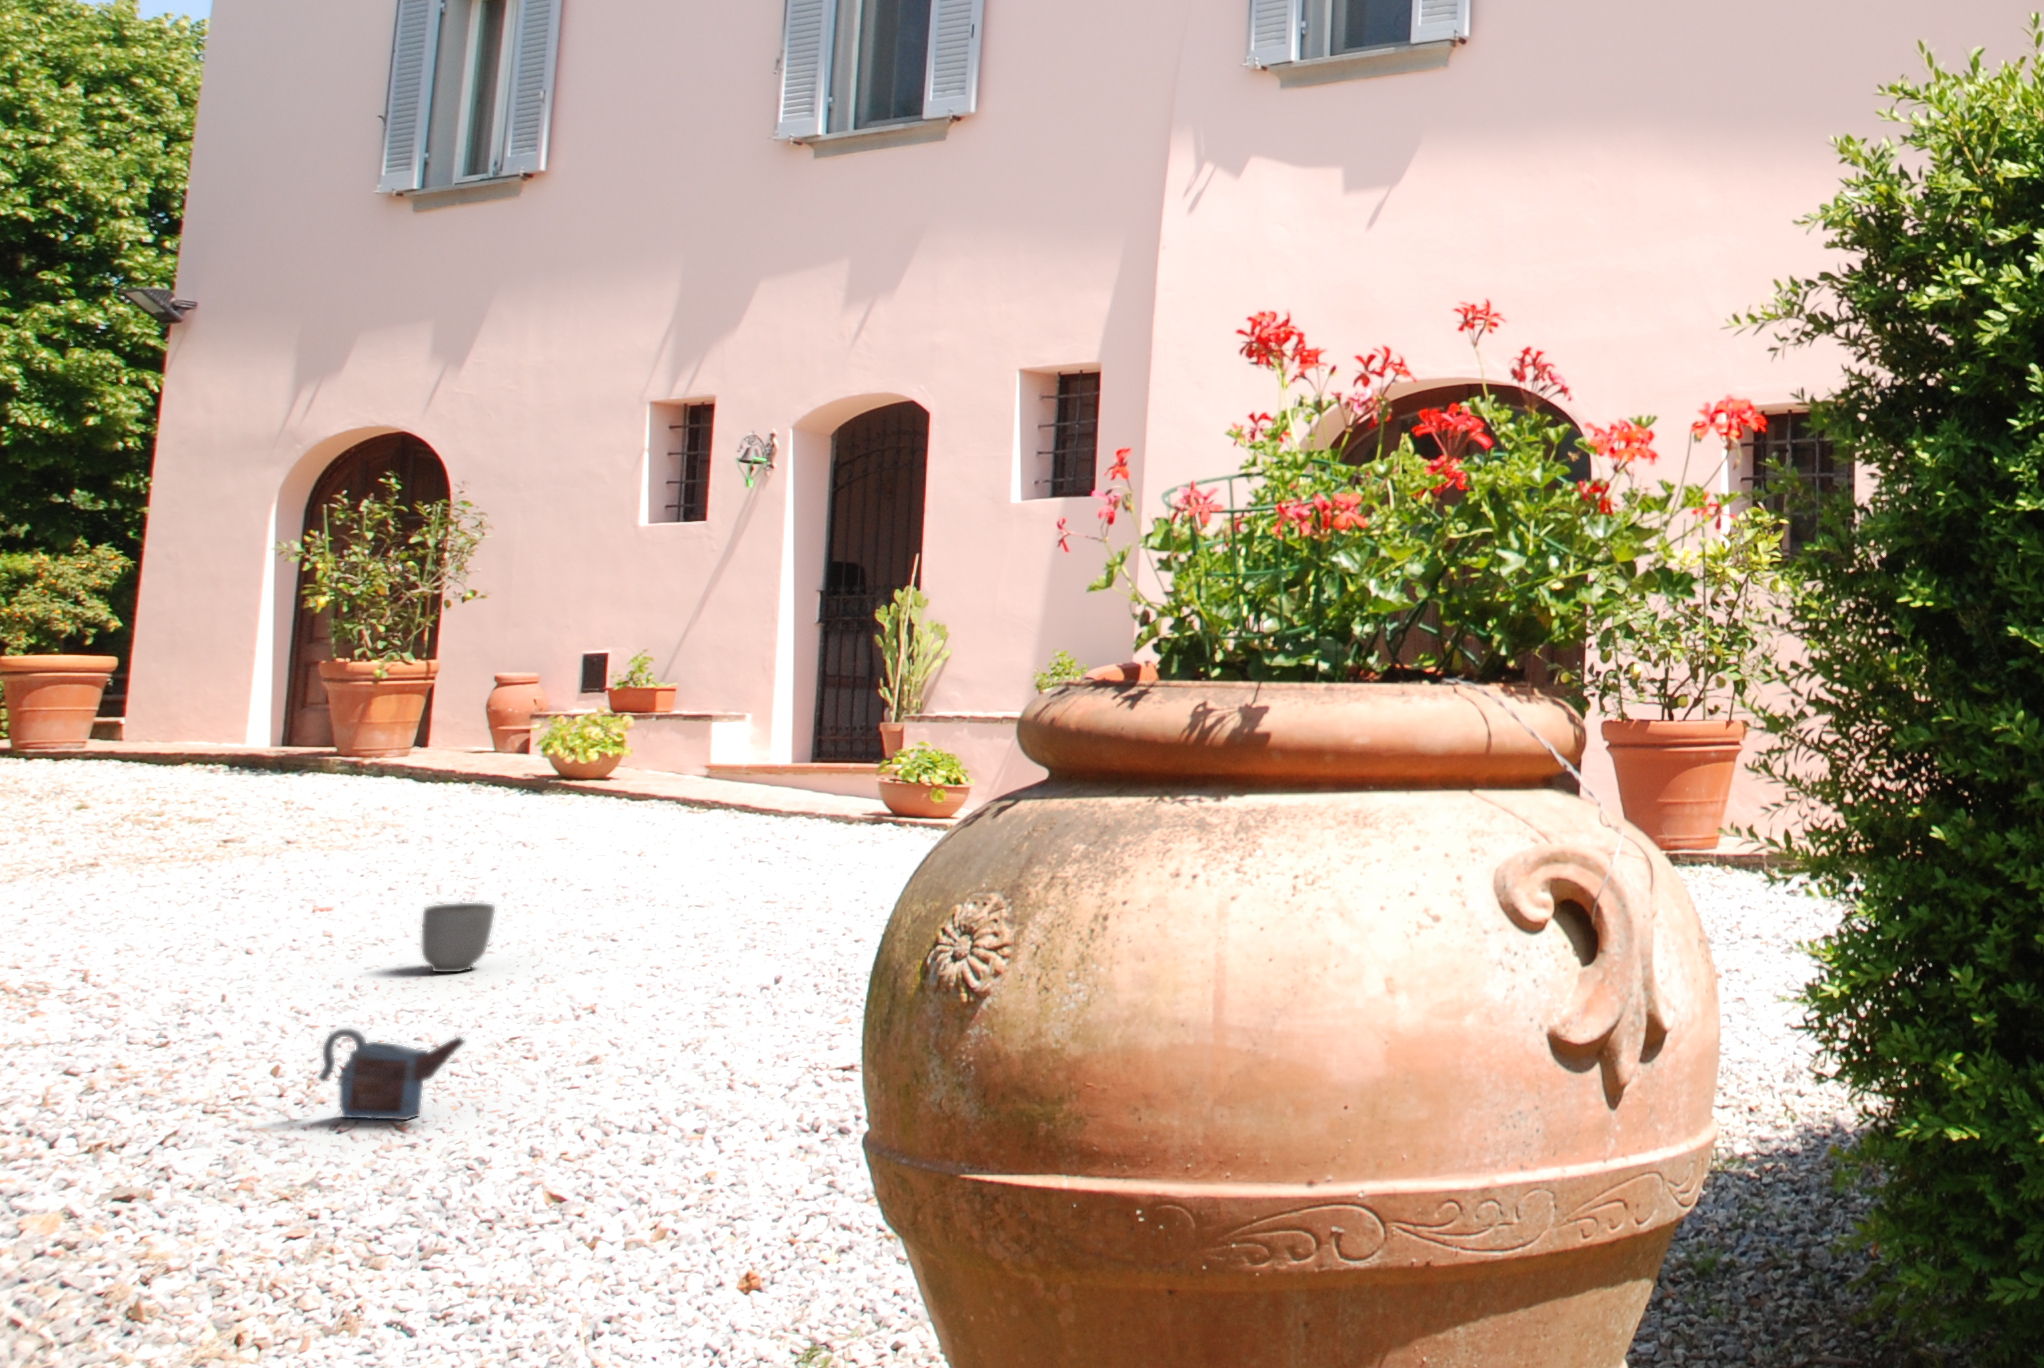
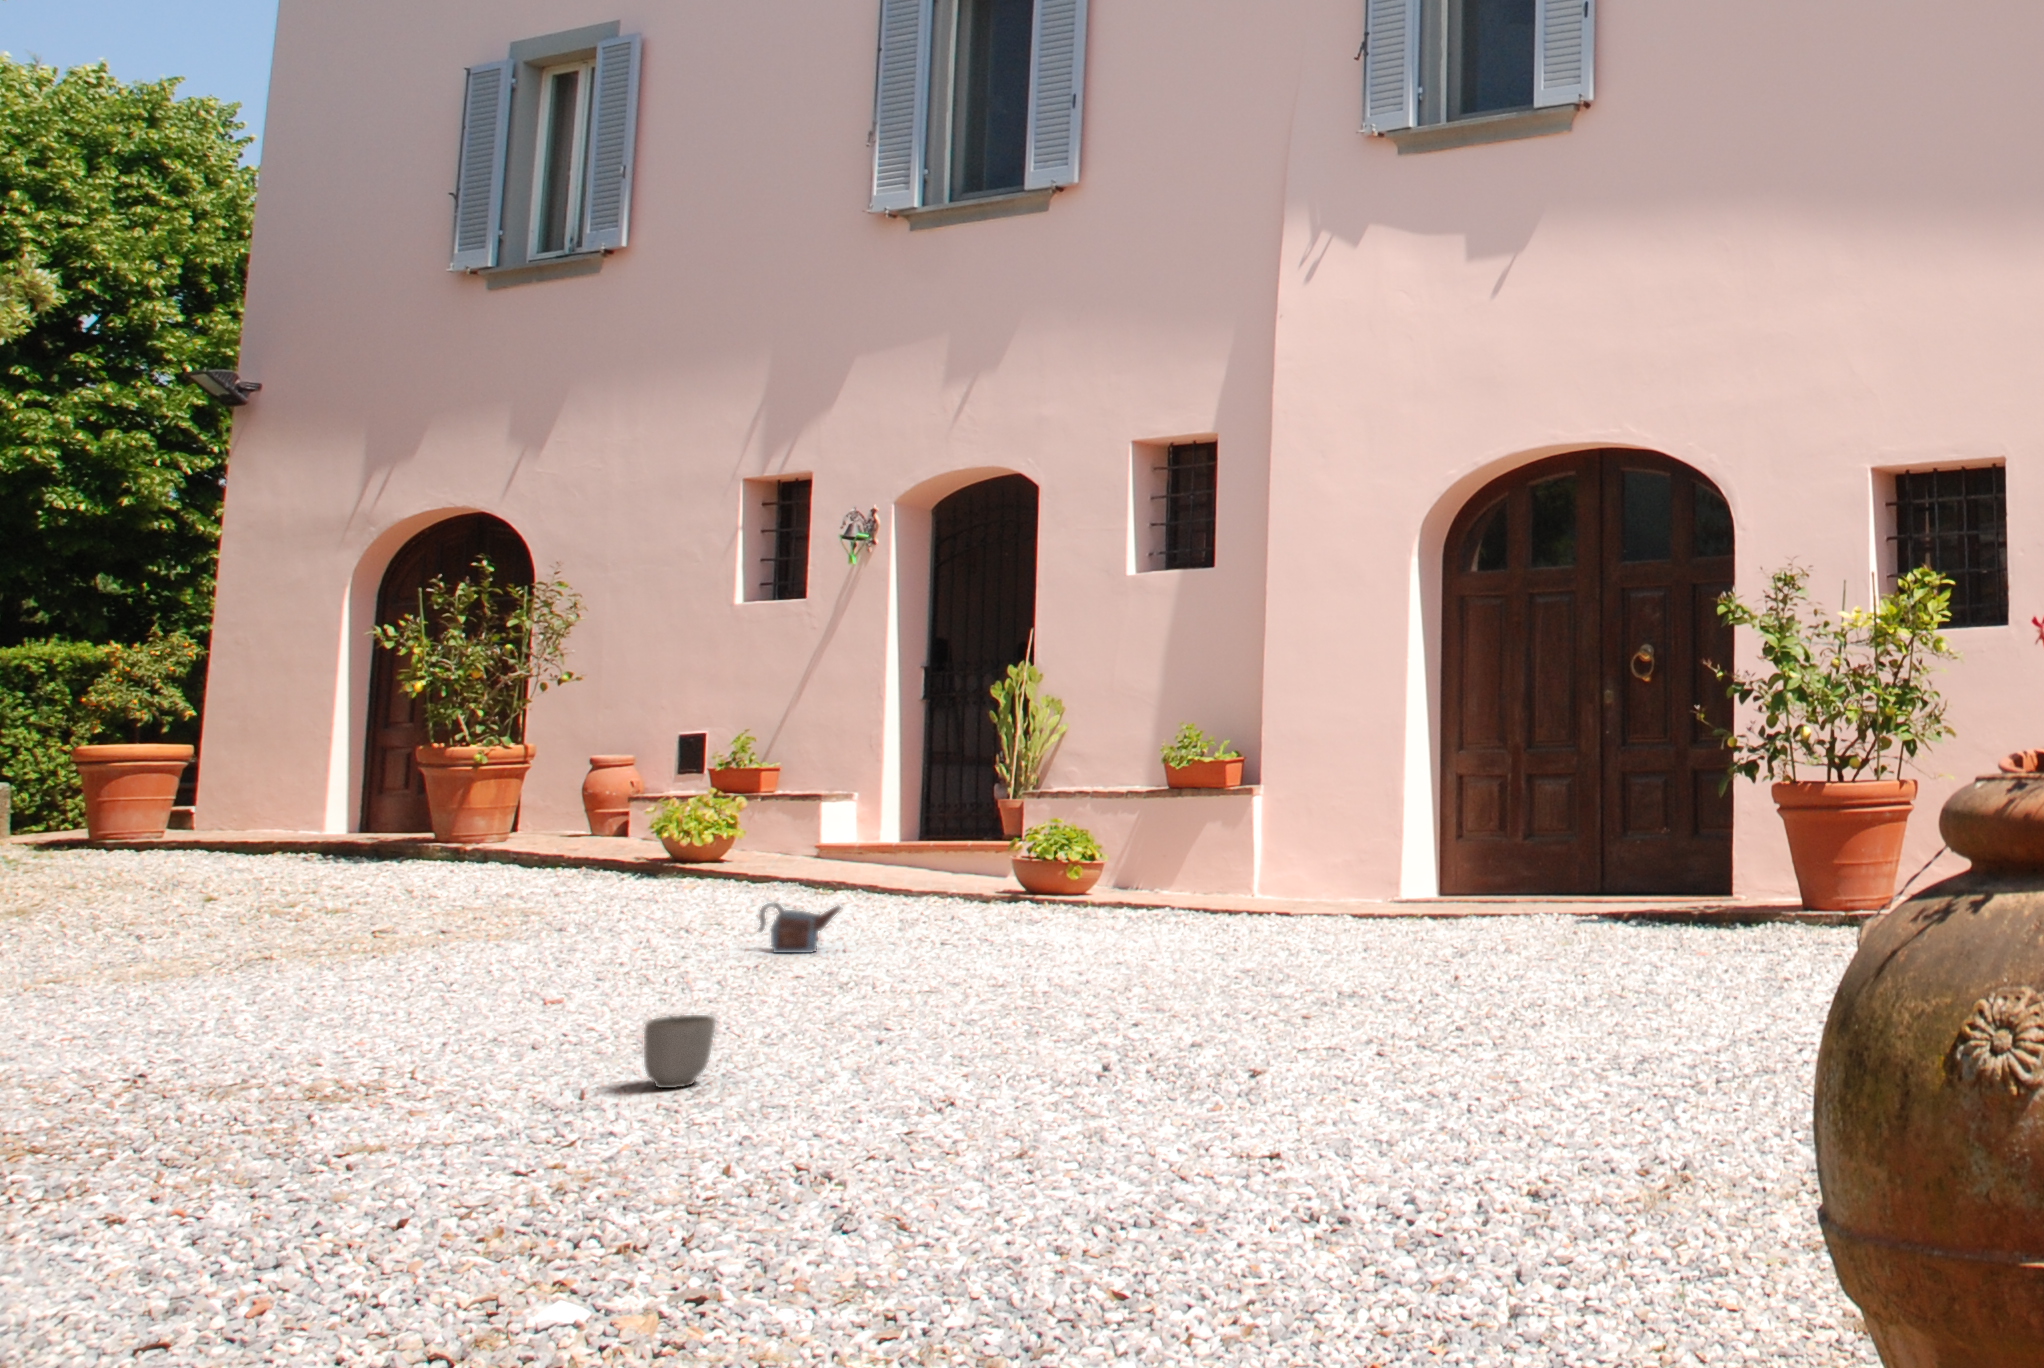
watering can: present [319,1029,464,1120] -> present [759,903,841,953]

